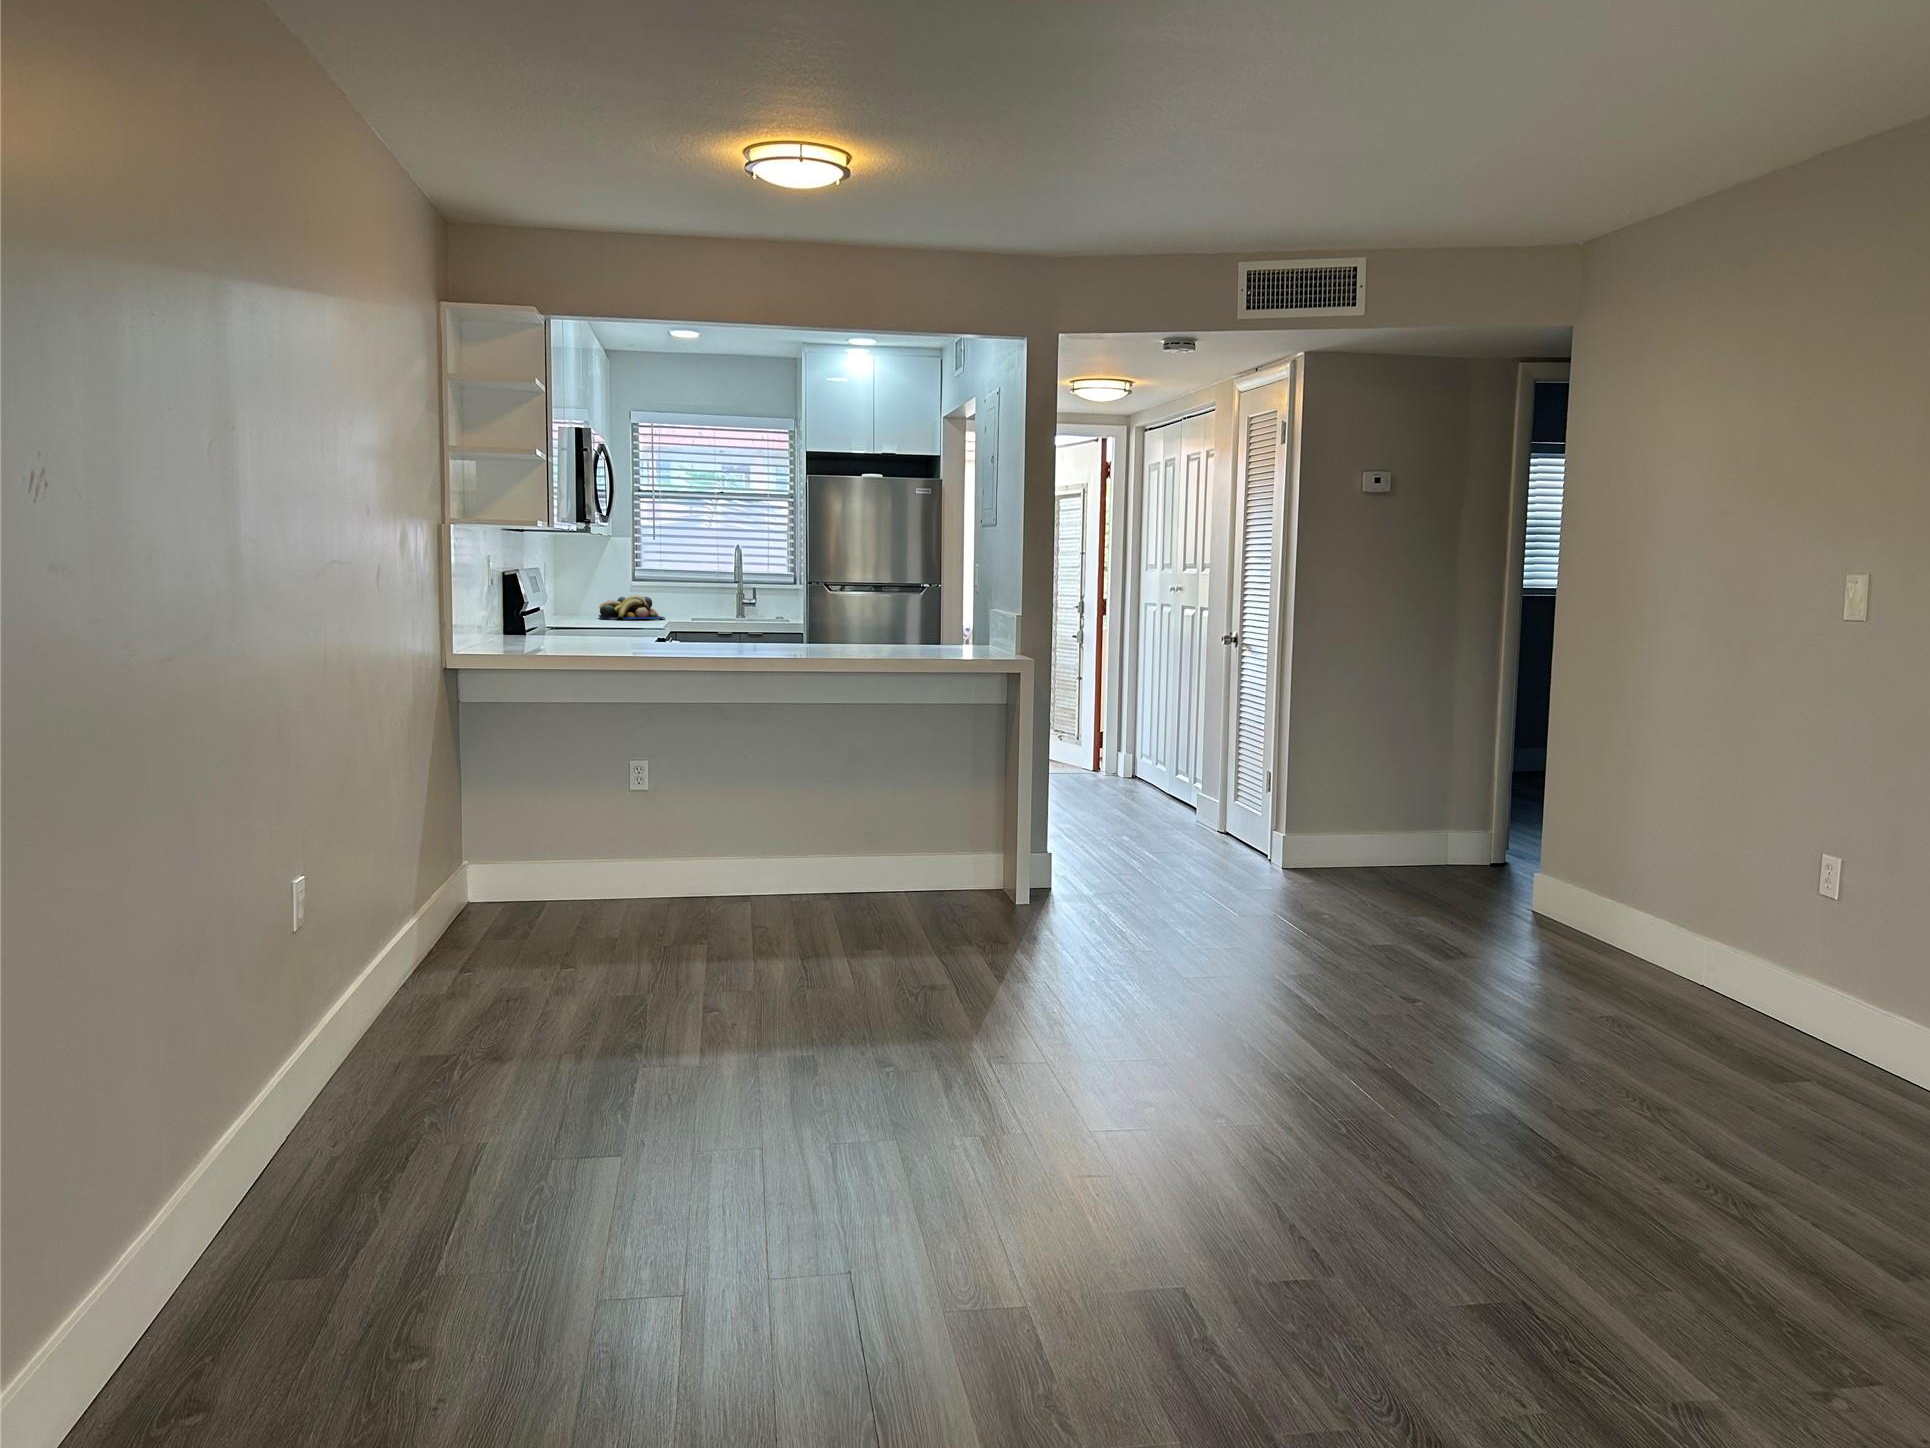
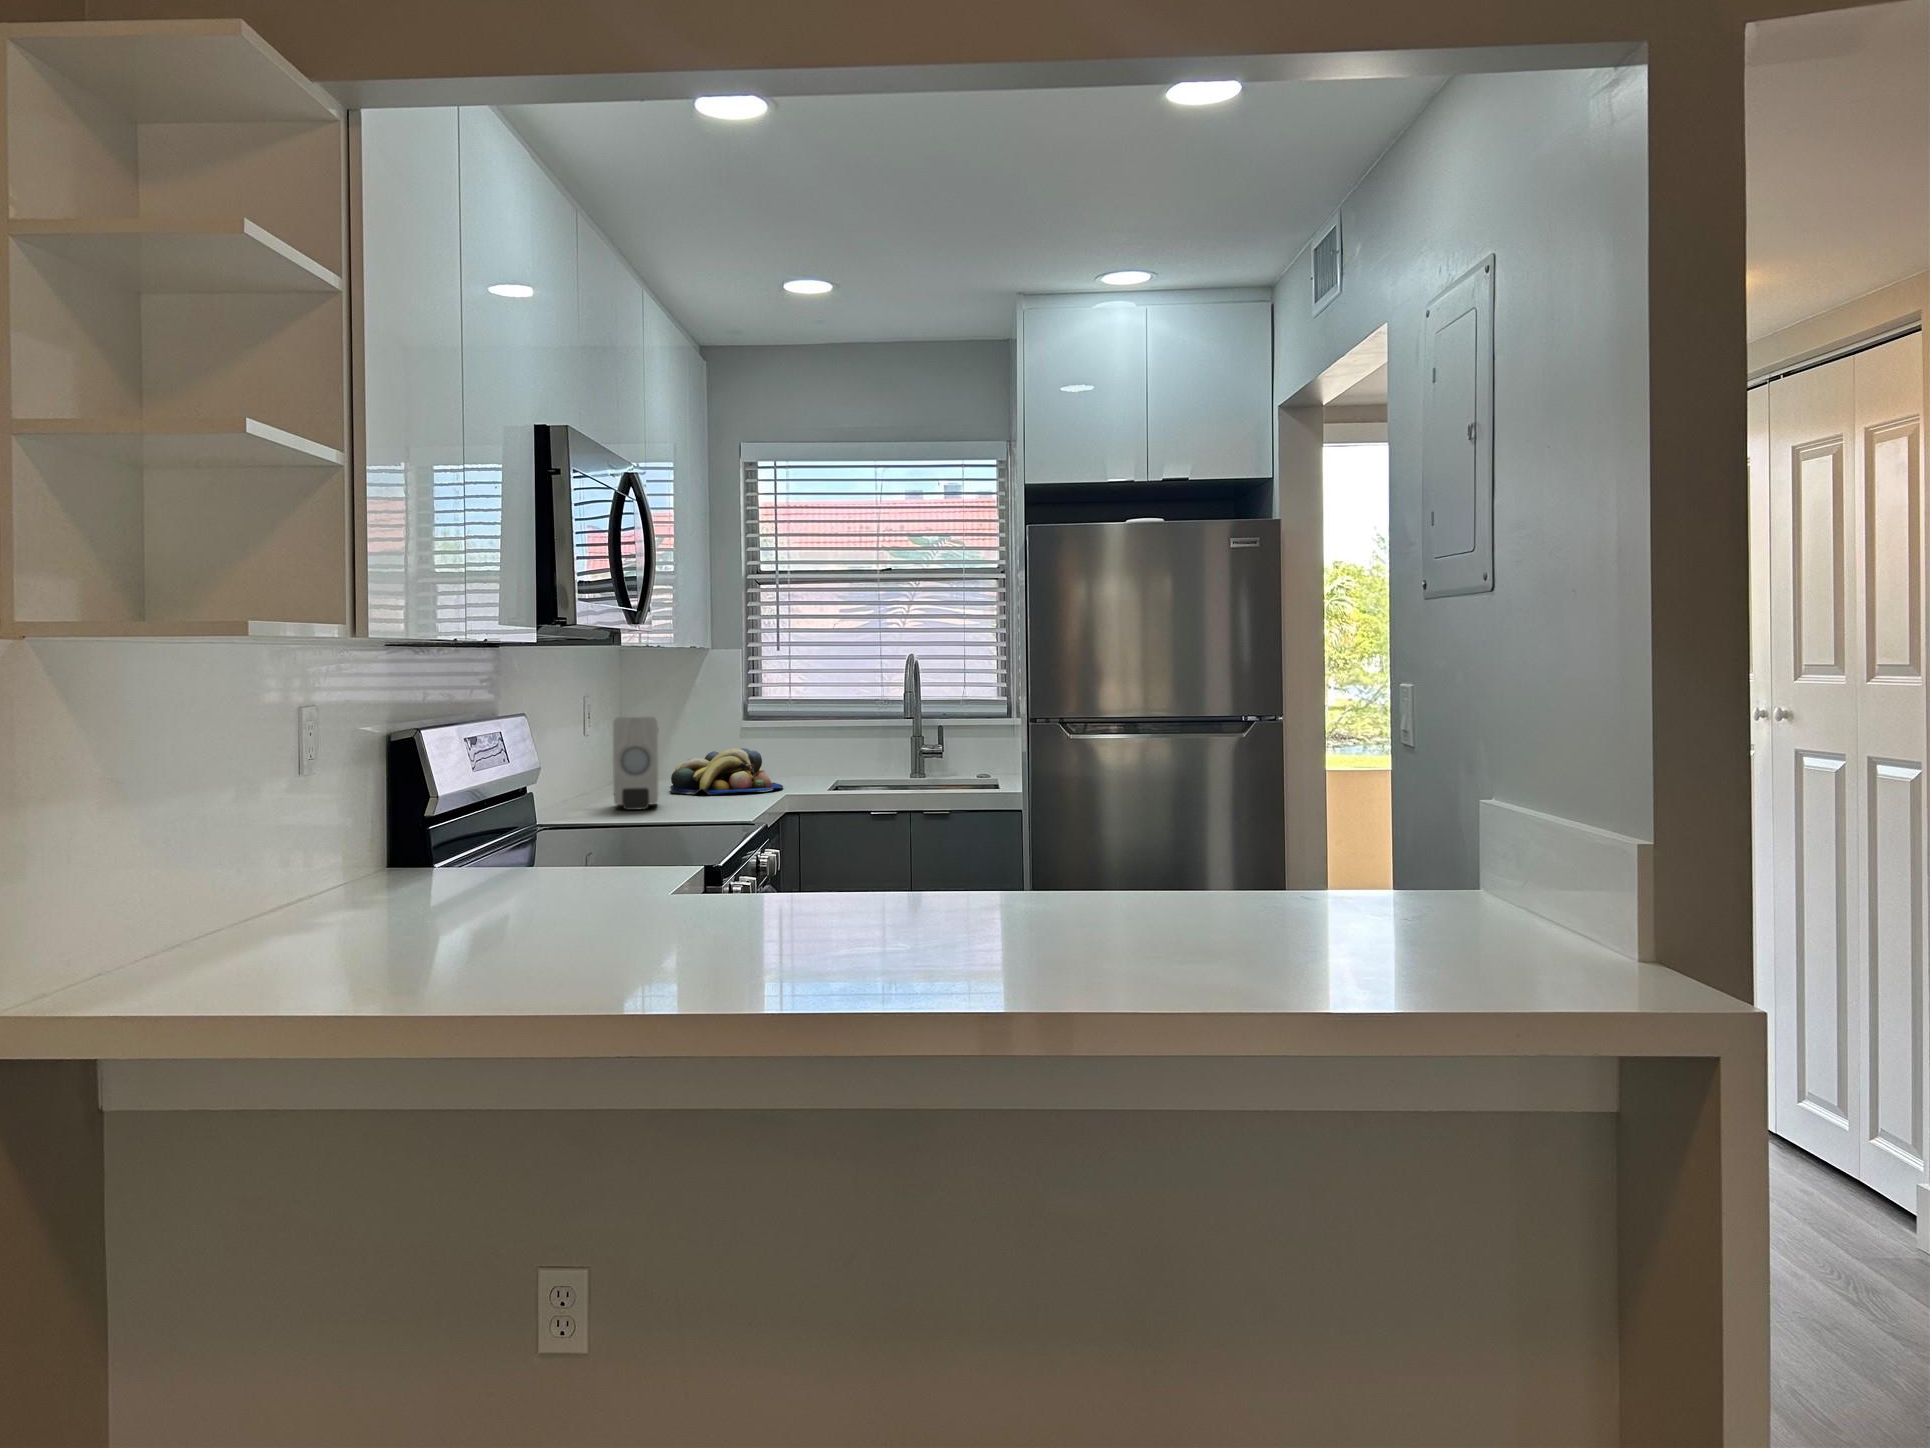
soap dispenser: none [574,572,602,623] -> present [613,717,659,810]

